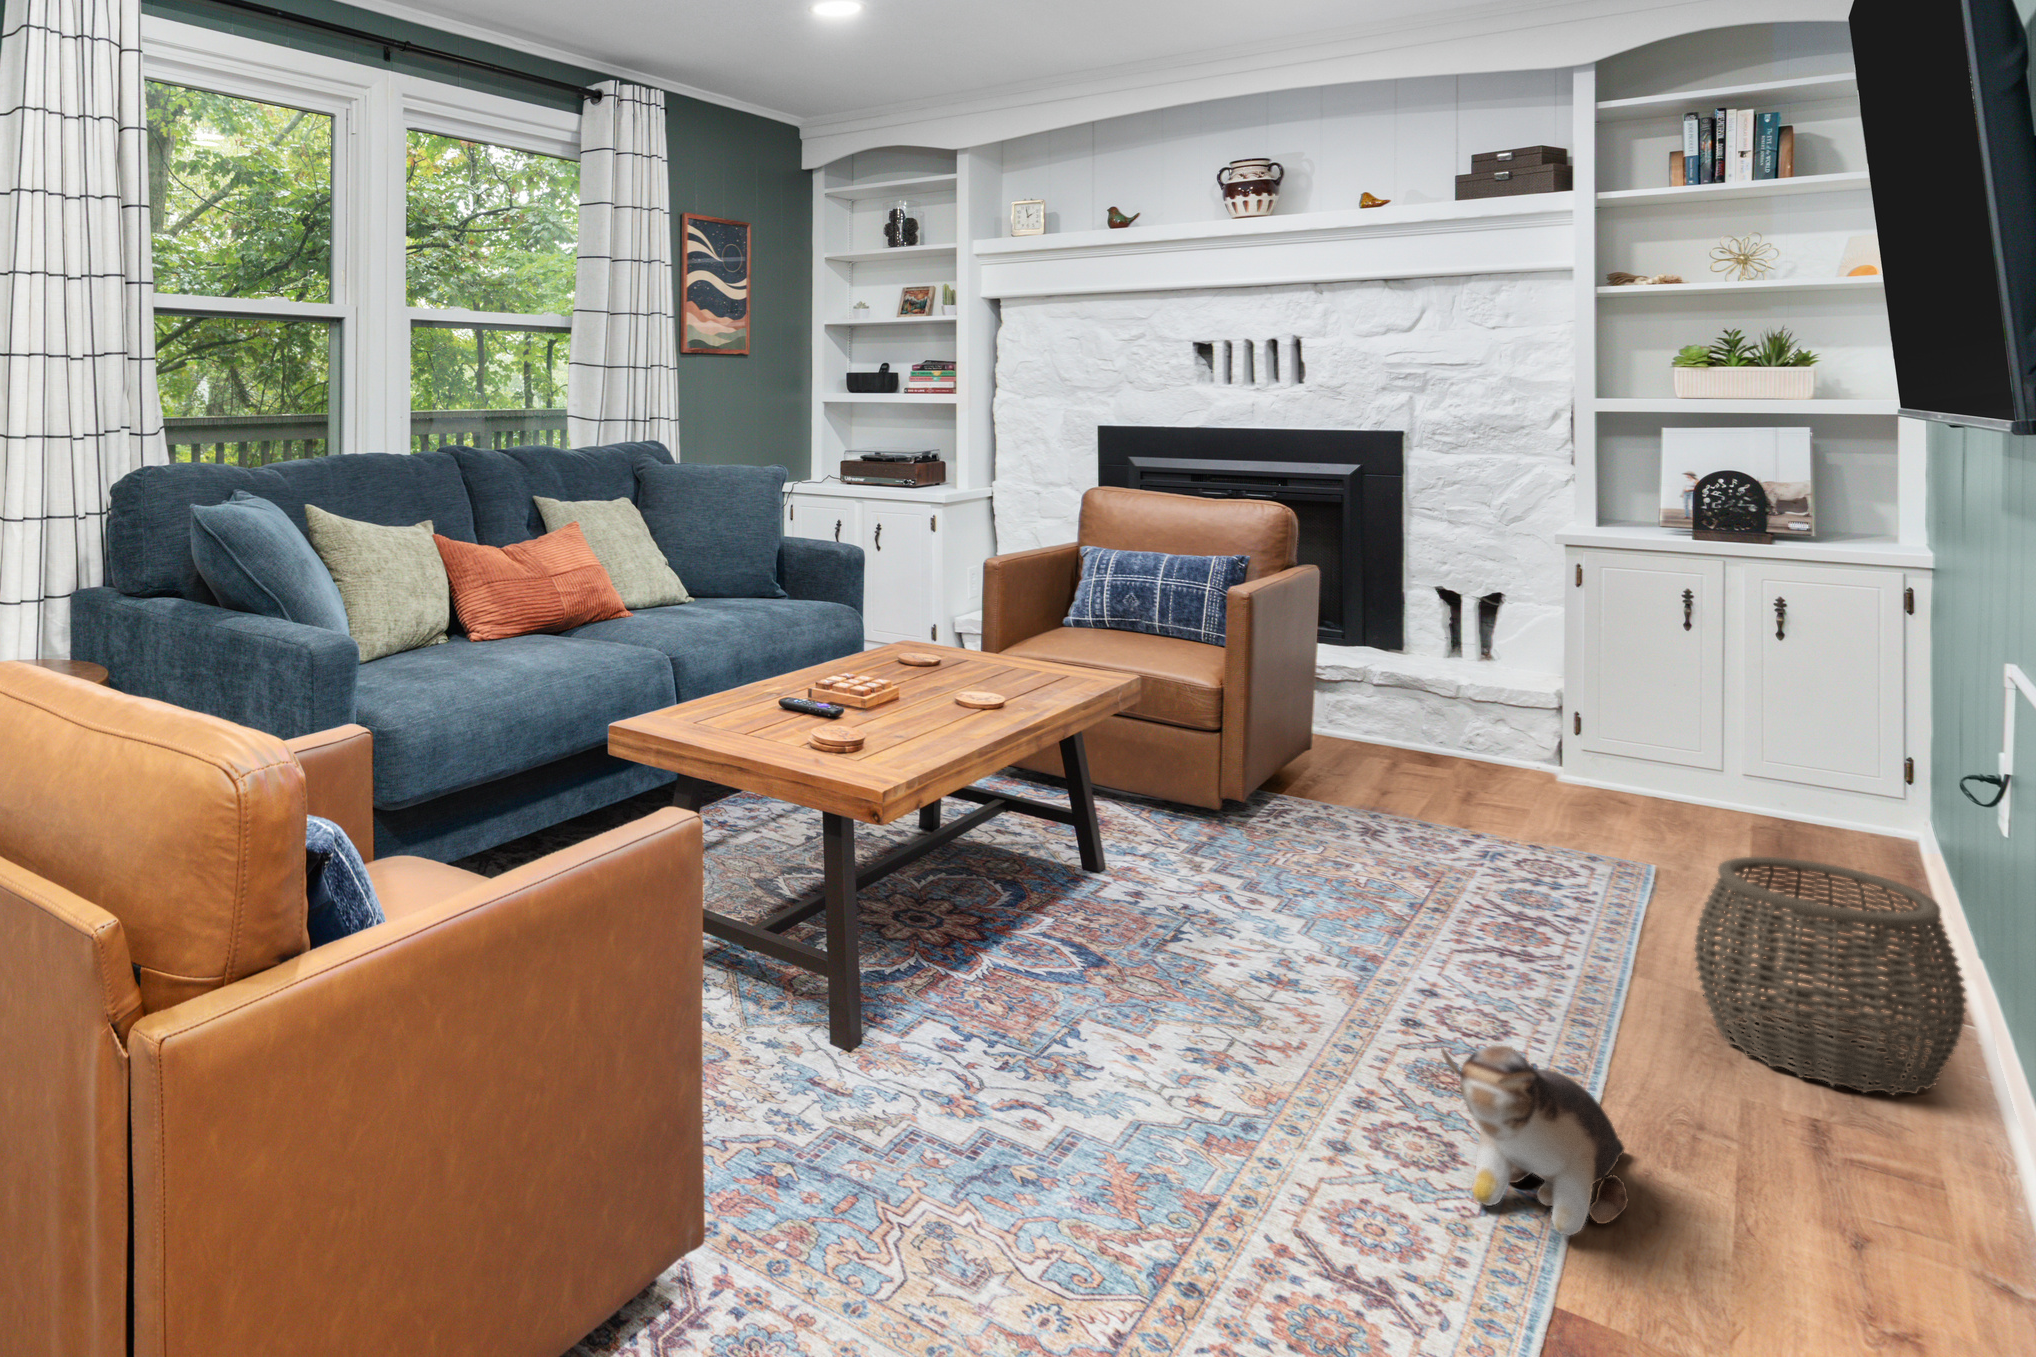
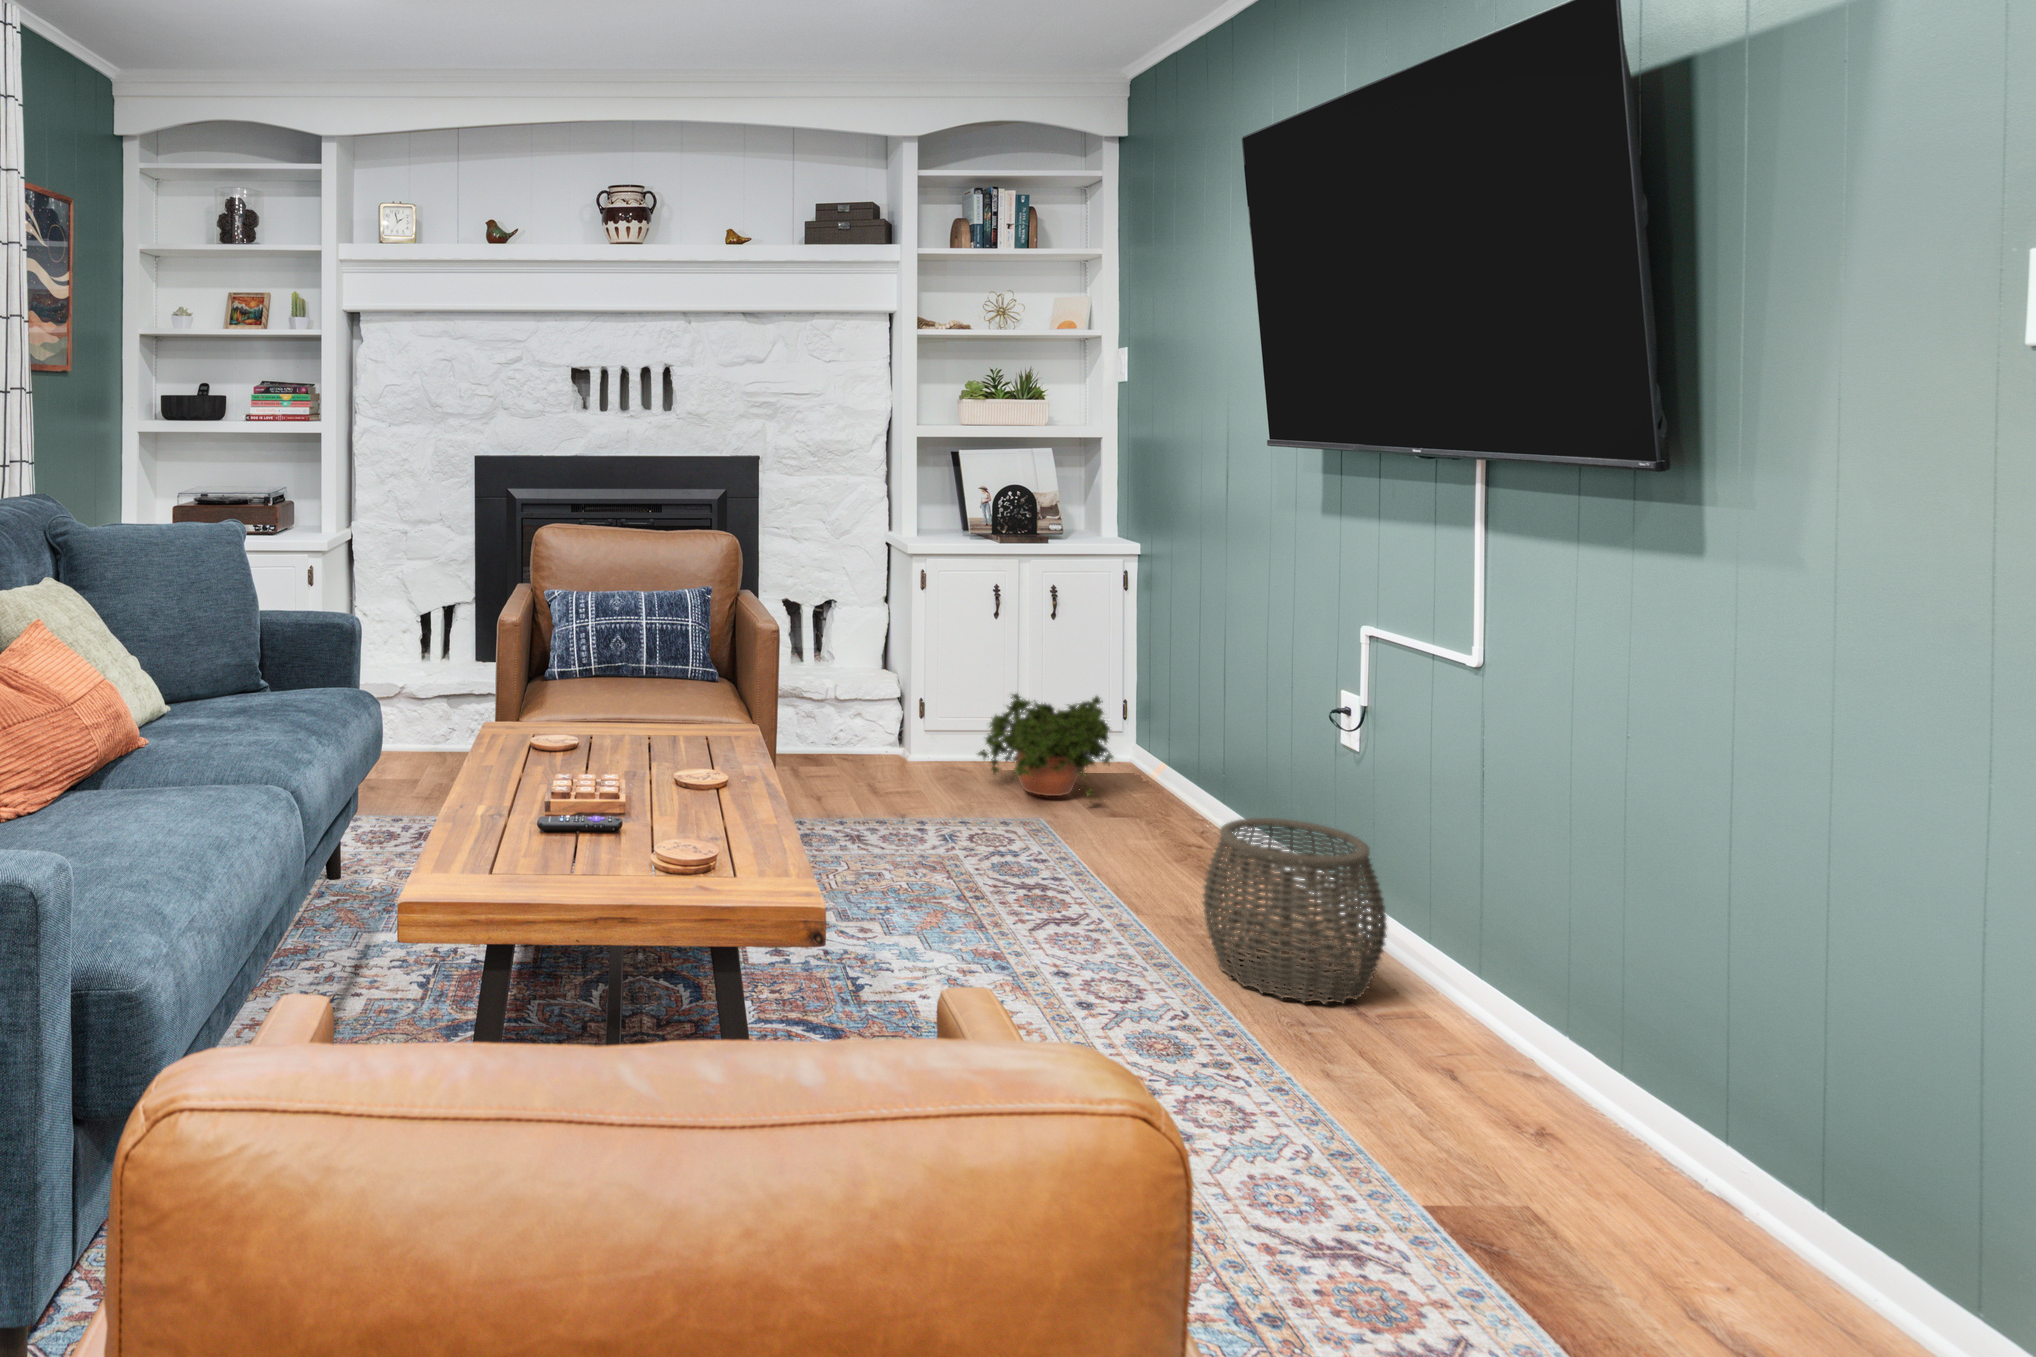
potted plant: none [1614,709,1820,854] -> present [978,694,1113,803]
plush toy: present [1441,1045,1628,1235] -> none [1260,1056,1369,1220]

